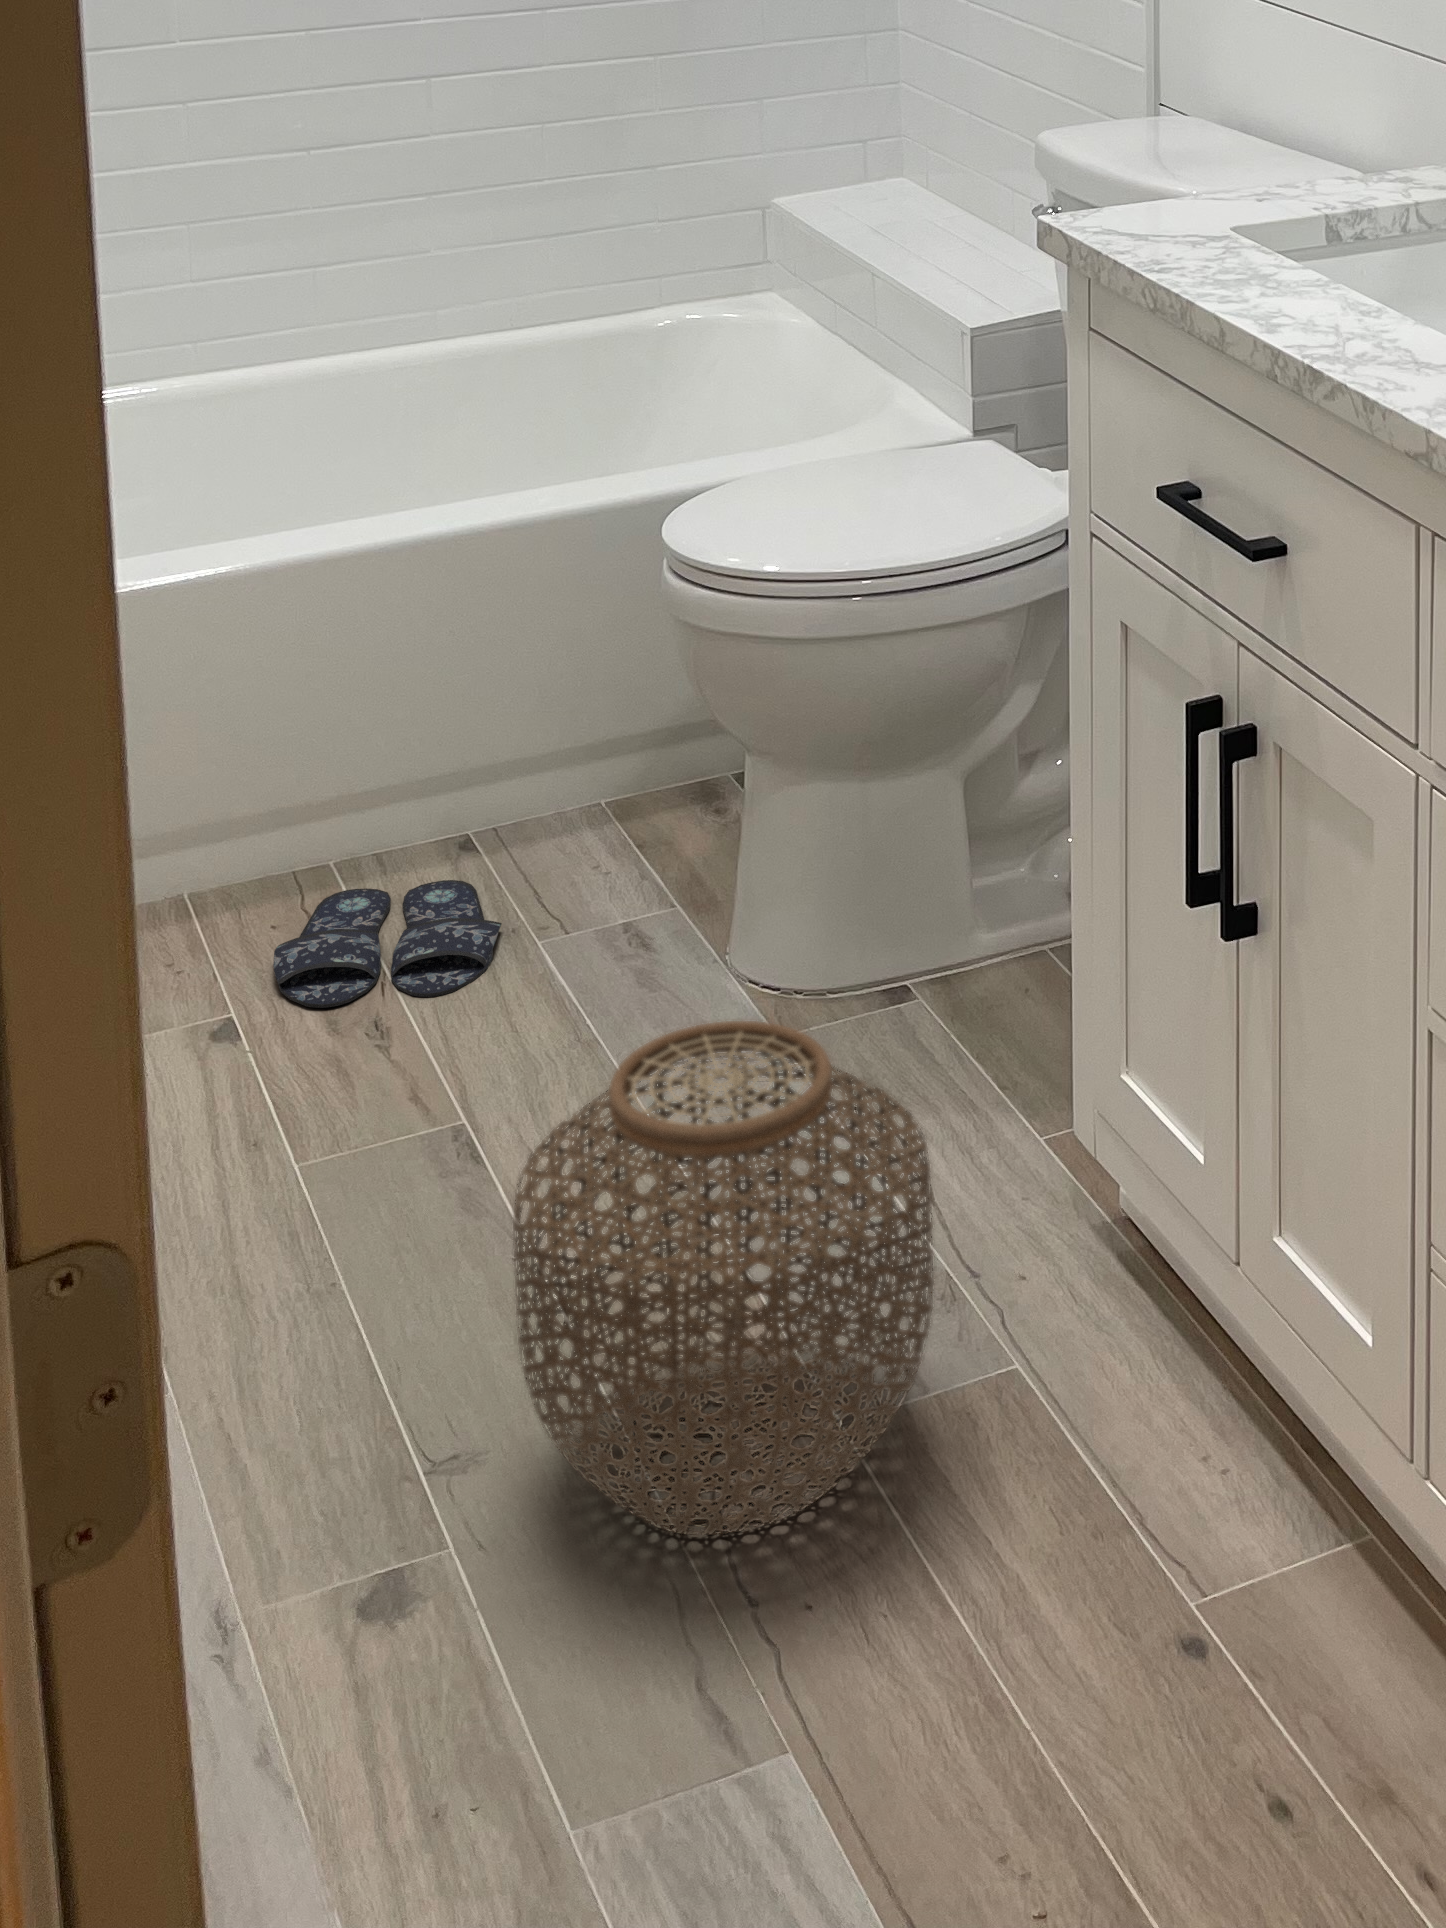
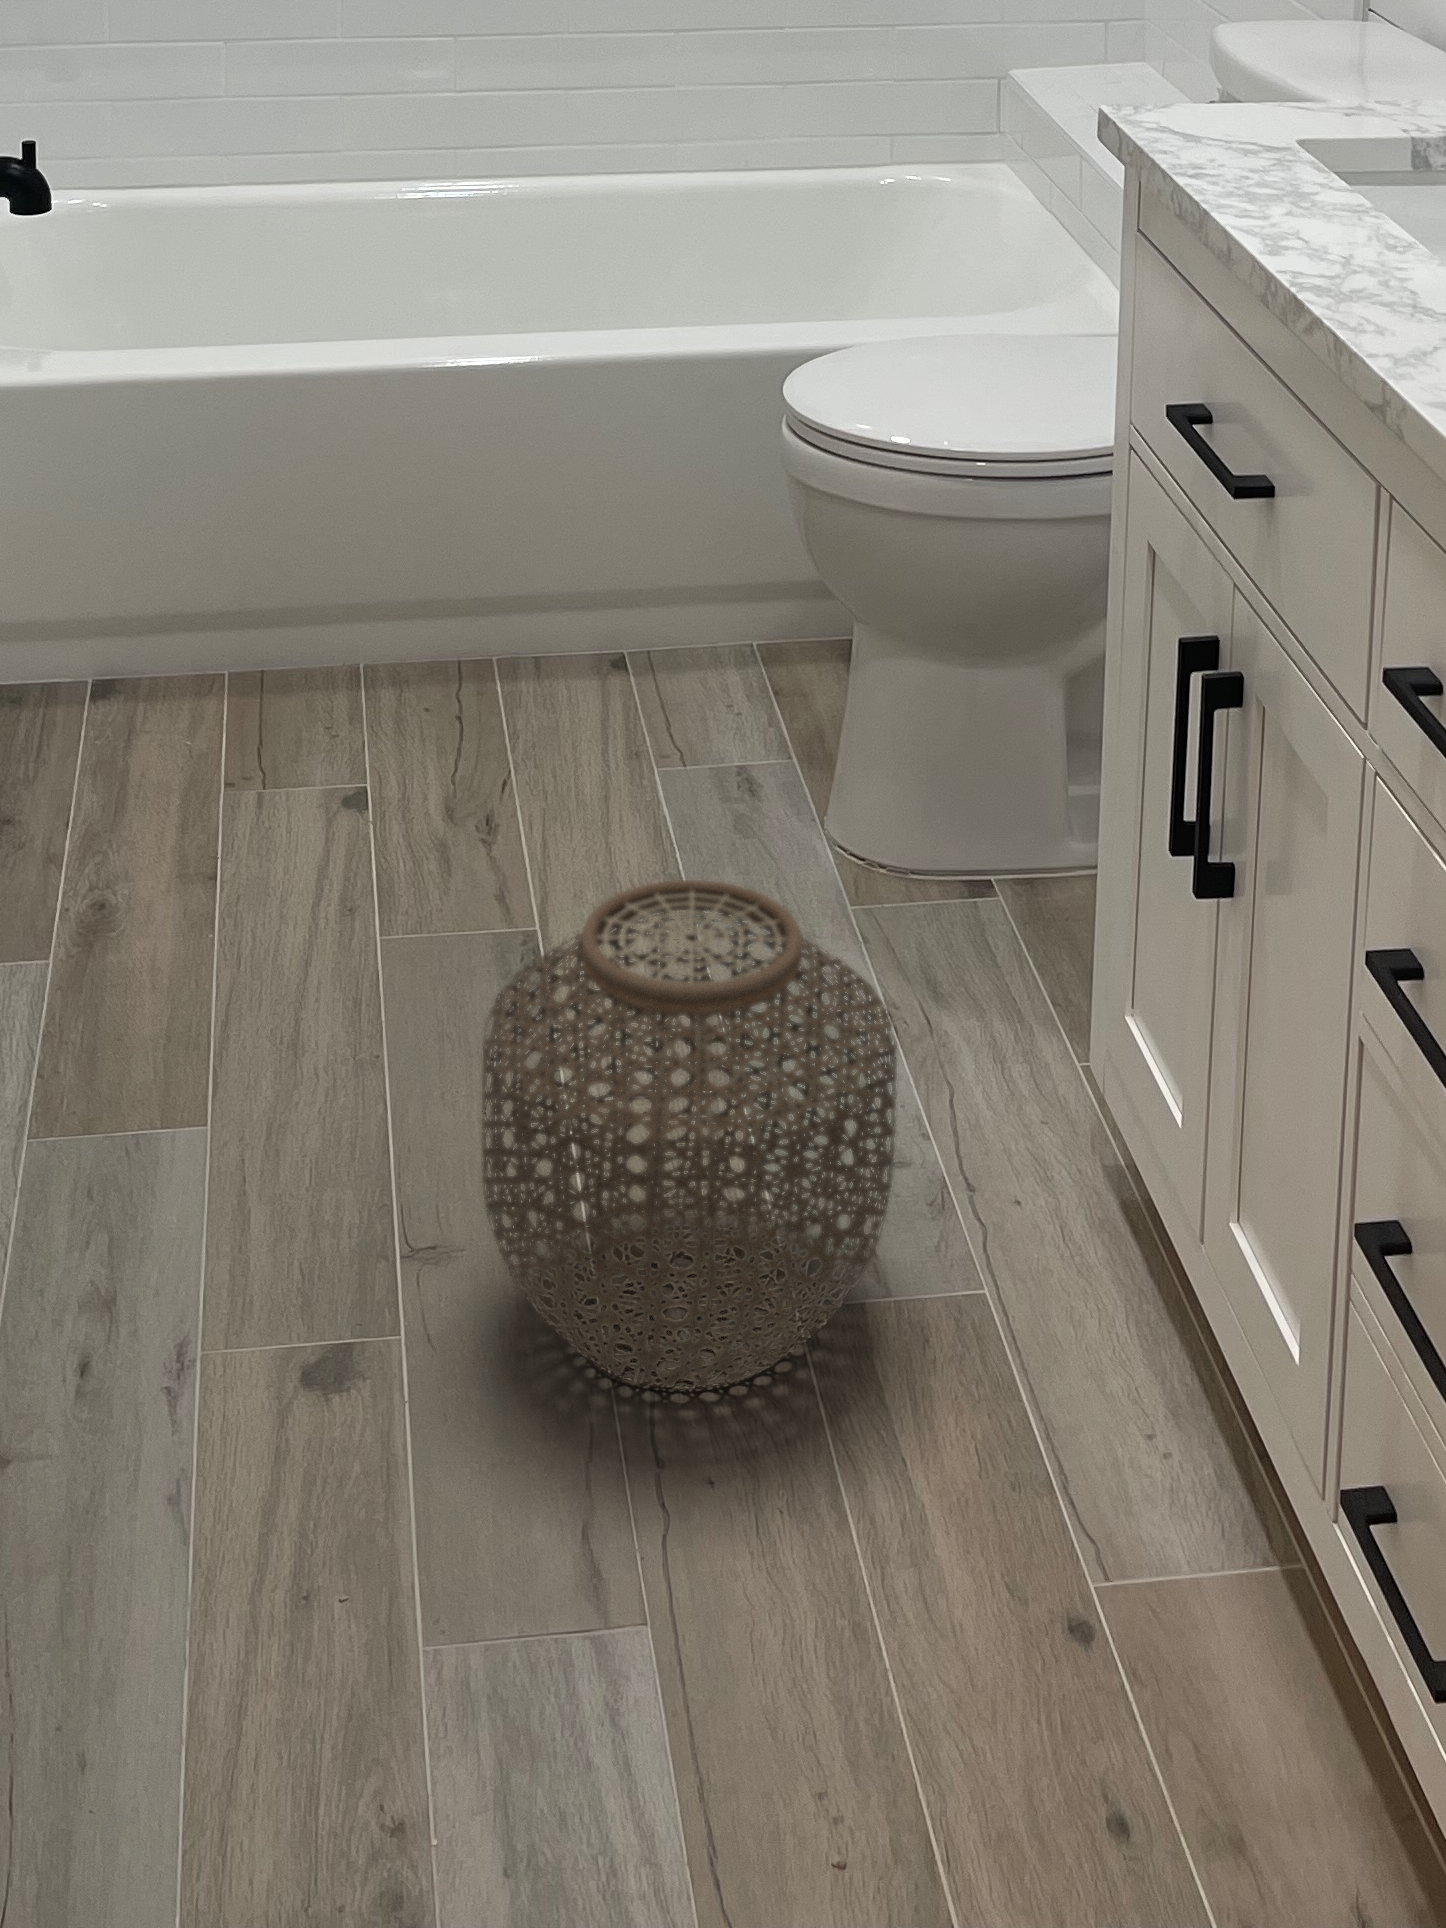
slippers: present [274,880,502,1008] -> none [416,690,631,805]

